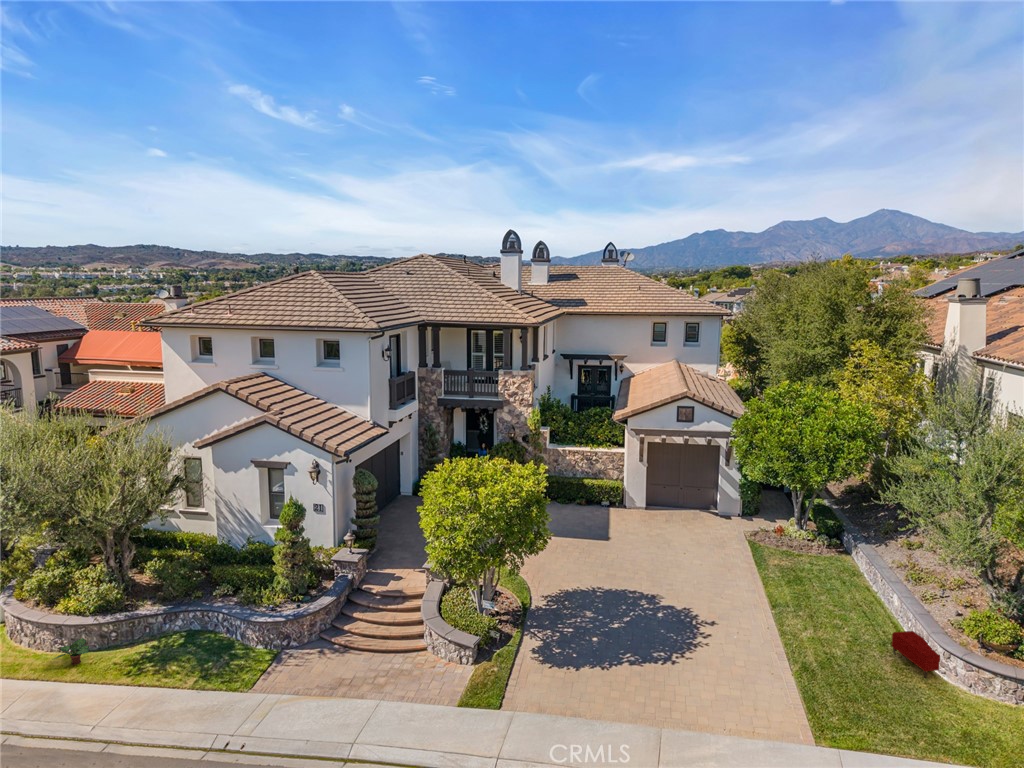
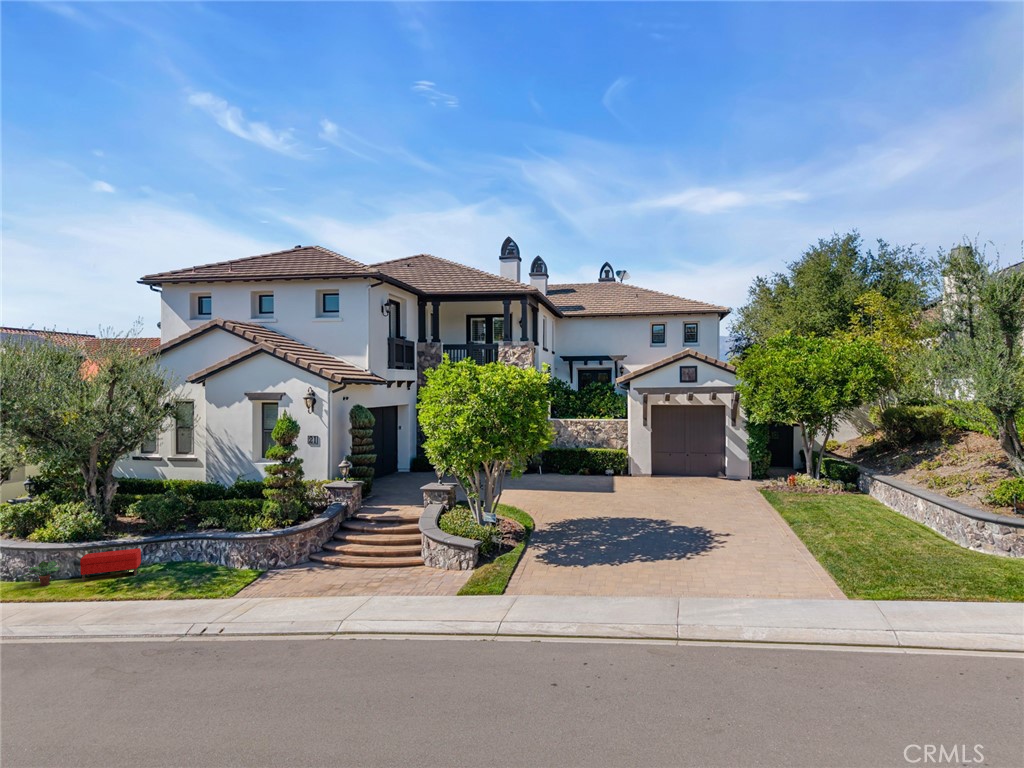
bench: present [892,631,940,678] -> present [80,548,141,582]

